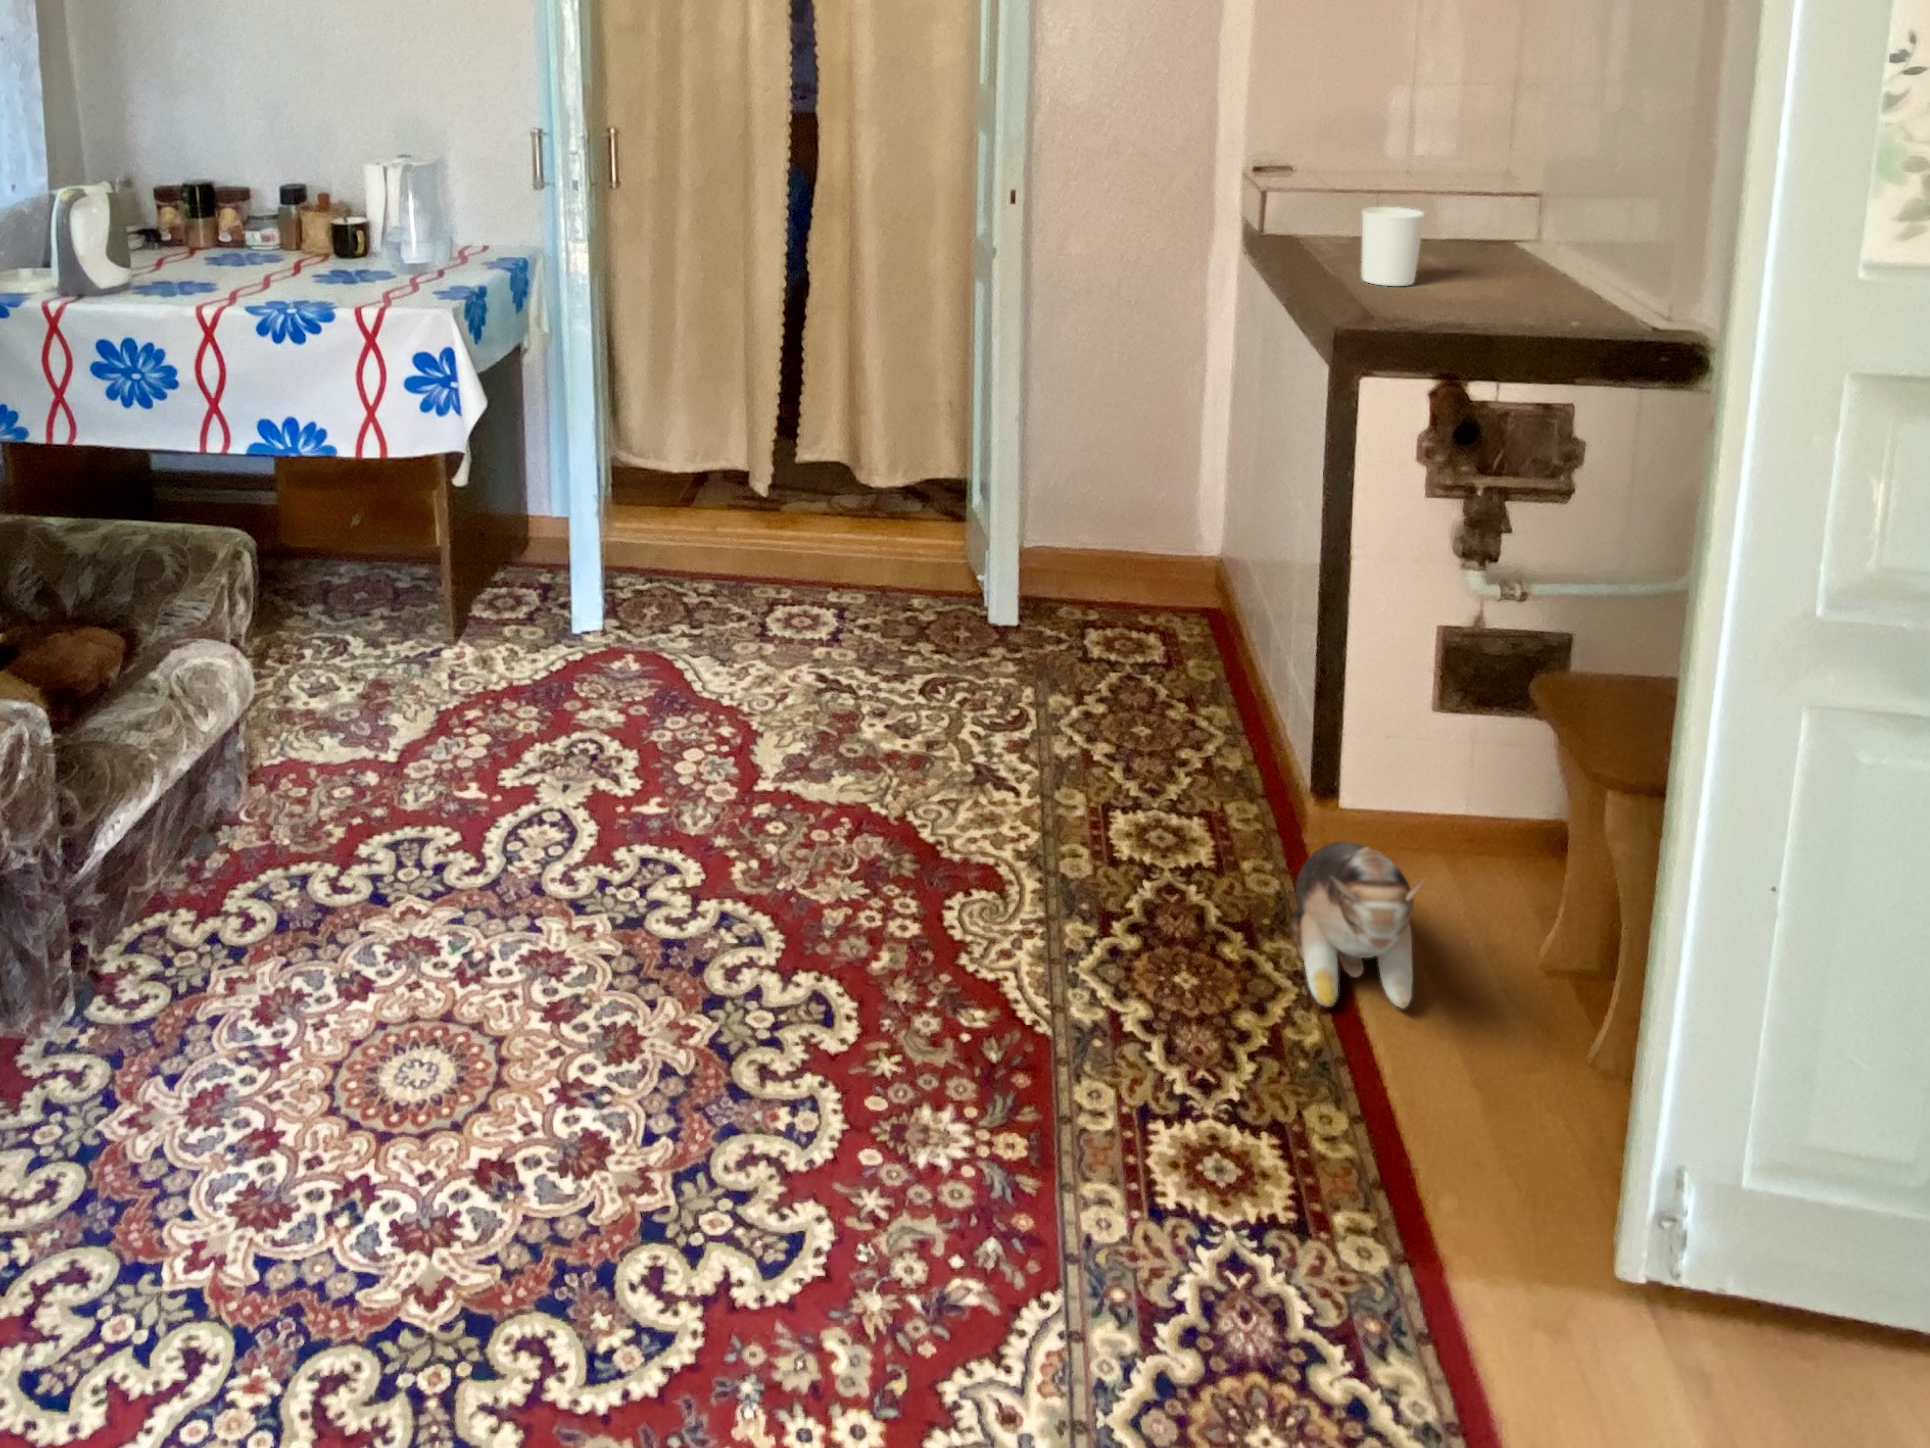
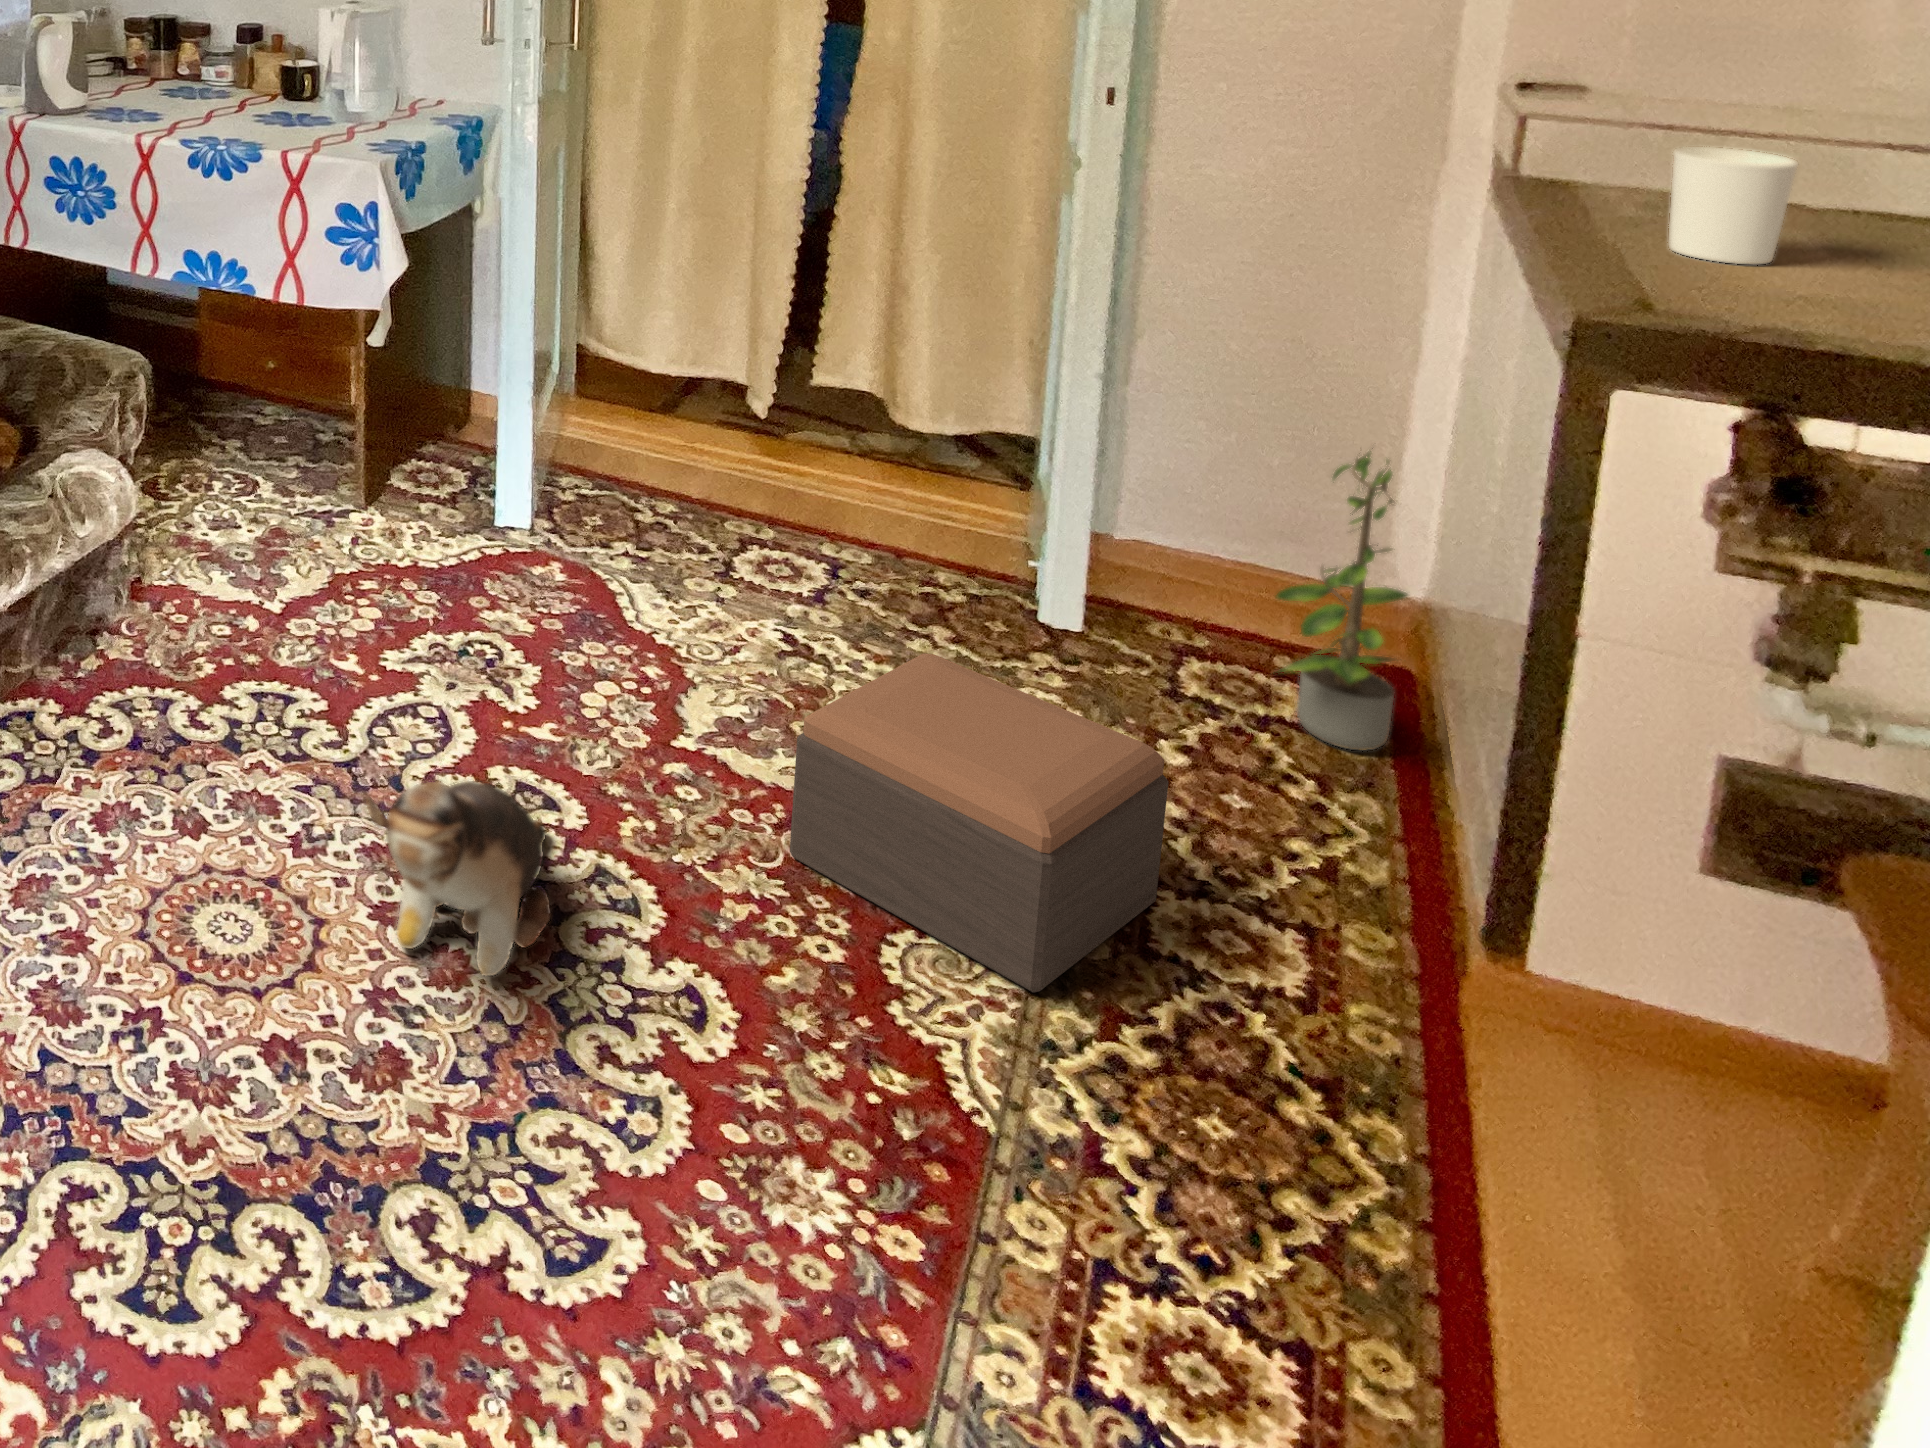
potted plant: none [1143,447,1228,677] -> present [1276,448,1408,751]
footstool: none [864,668,1113,917] -> present [790,653,1168,993]
plush toy: present [1291,841,1425,1008] -> present [366,781,551,976]

